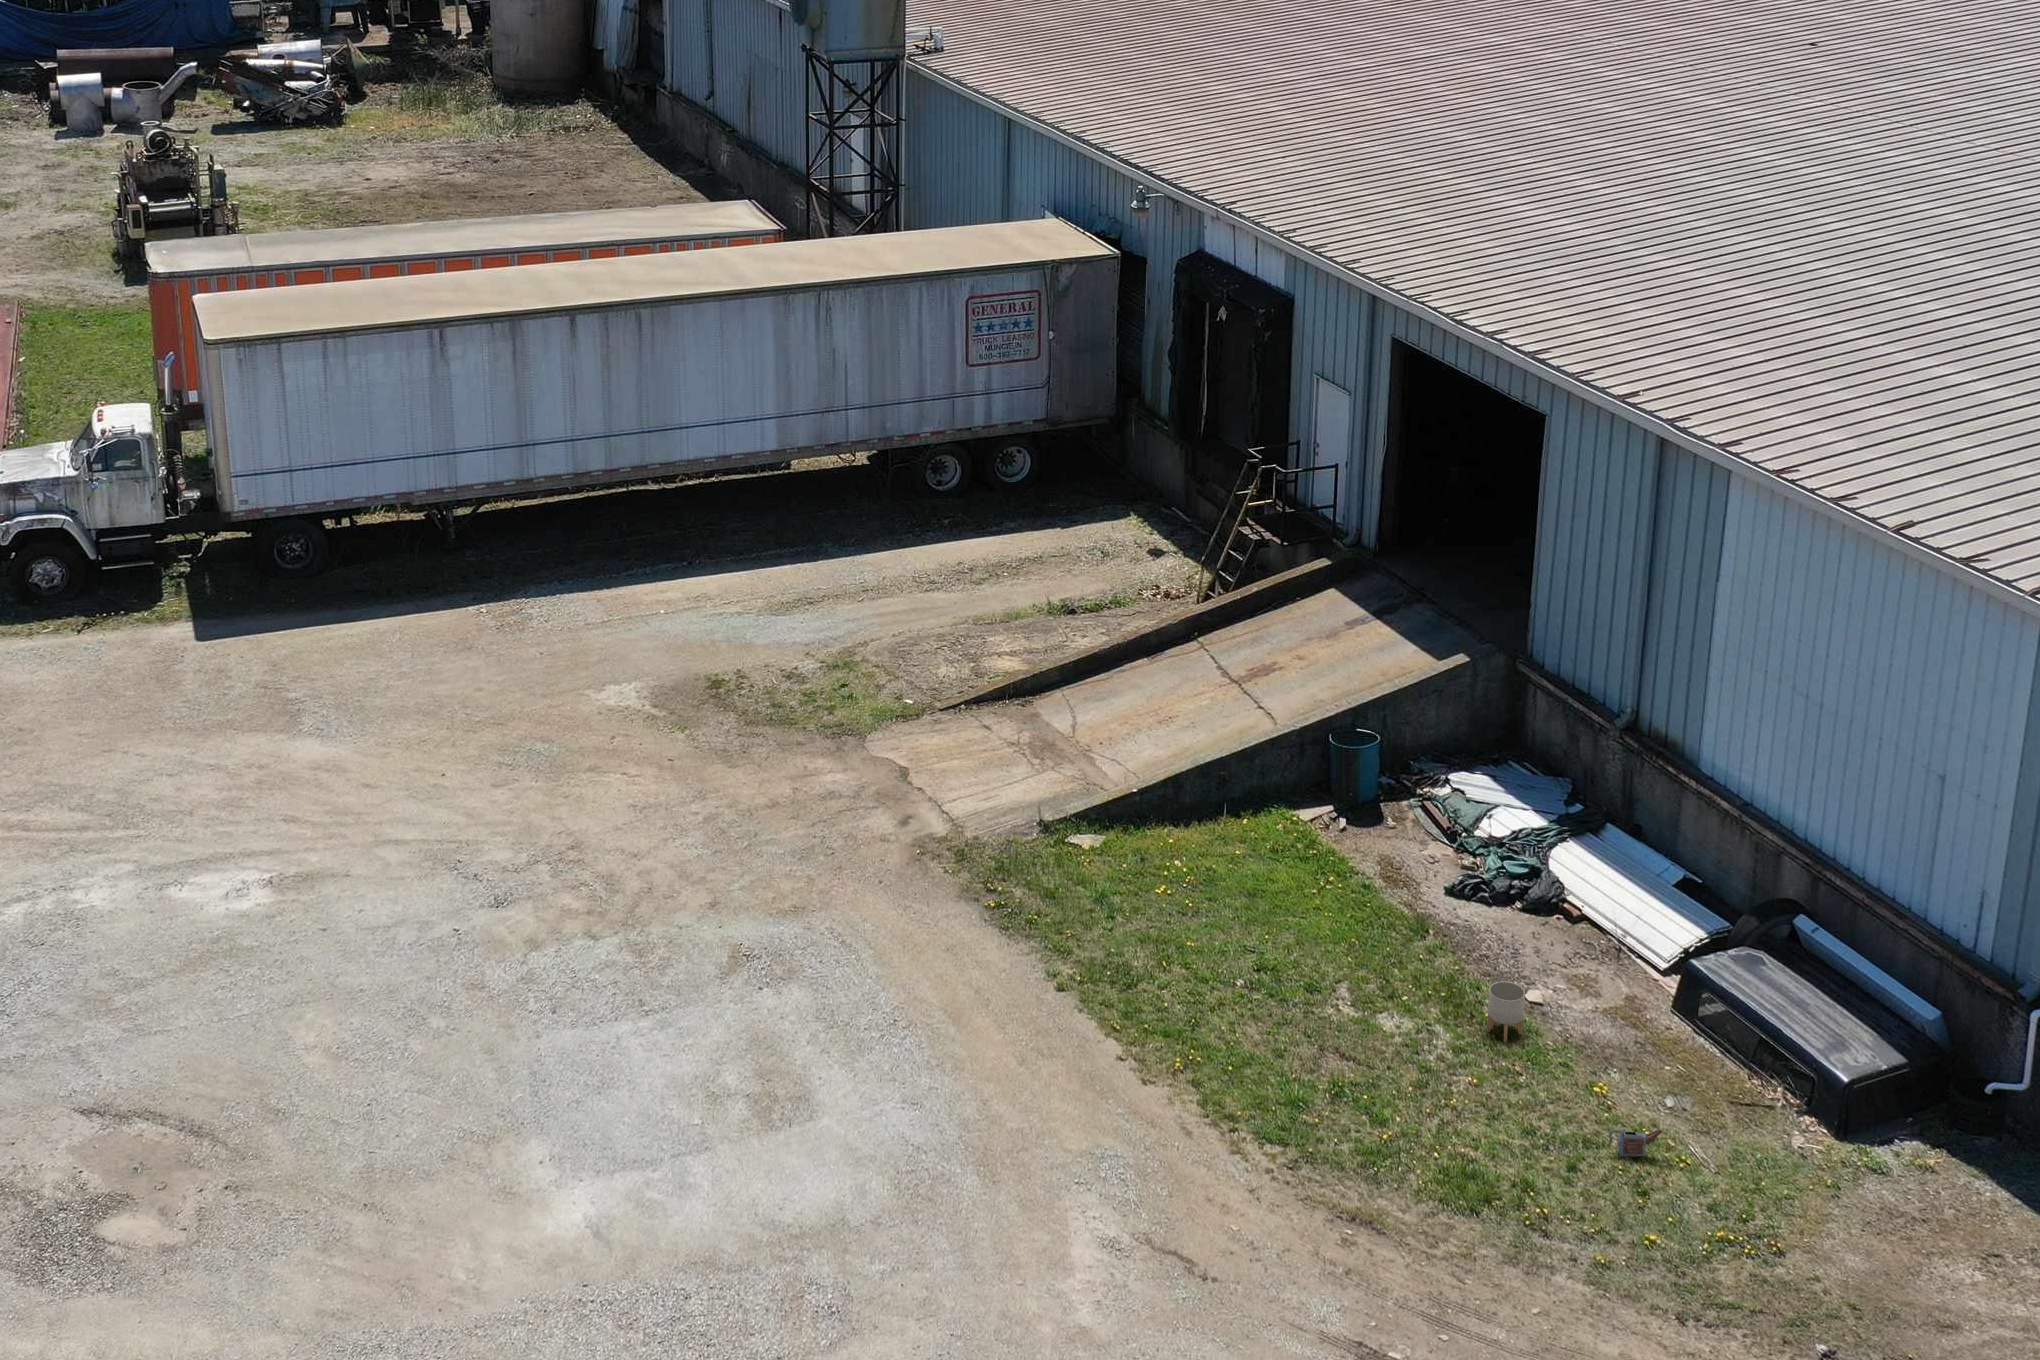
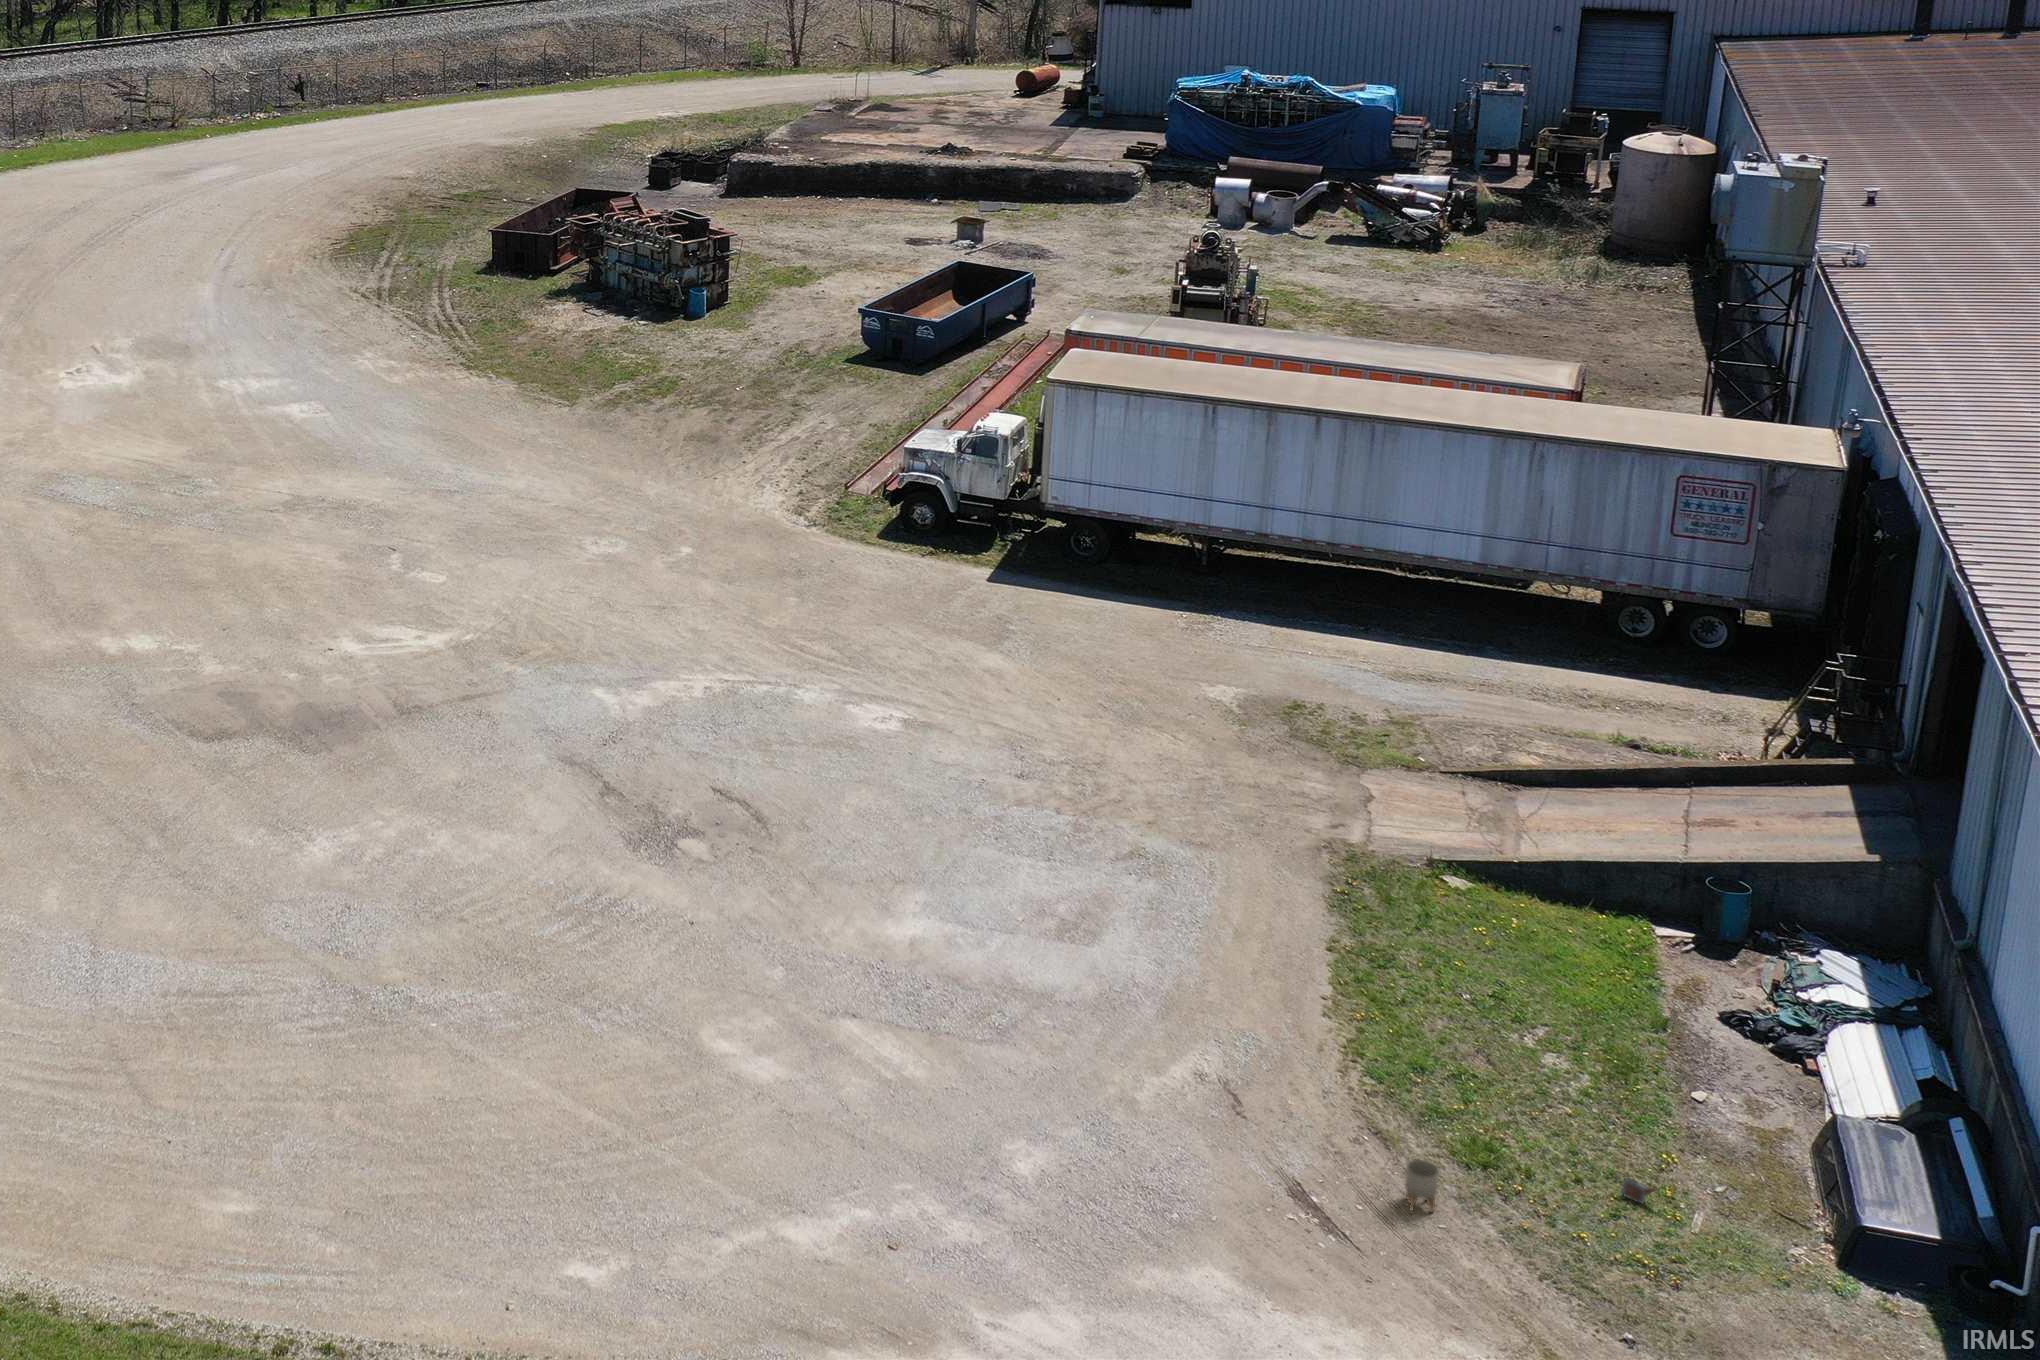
planter: present [1487,981,1525,1042] -> present [1405,1159,1439,1212]

